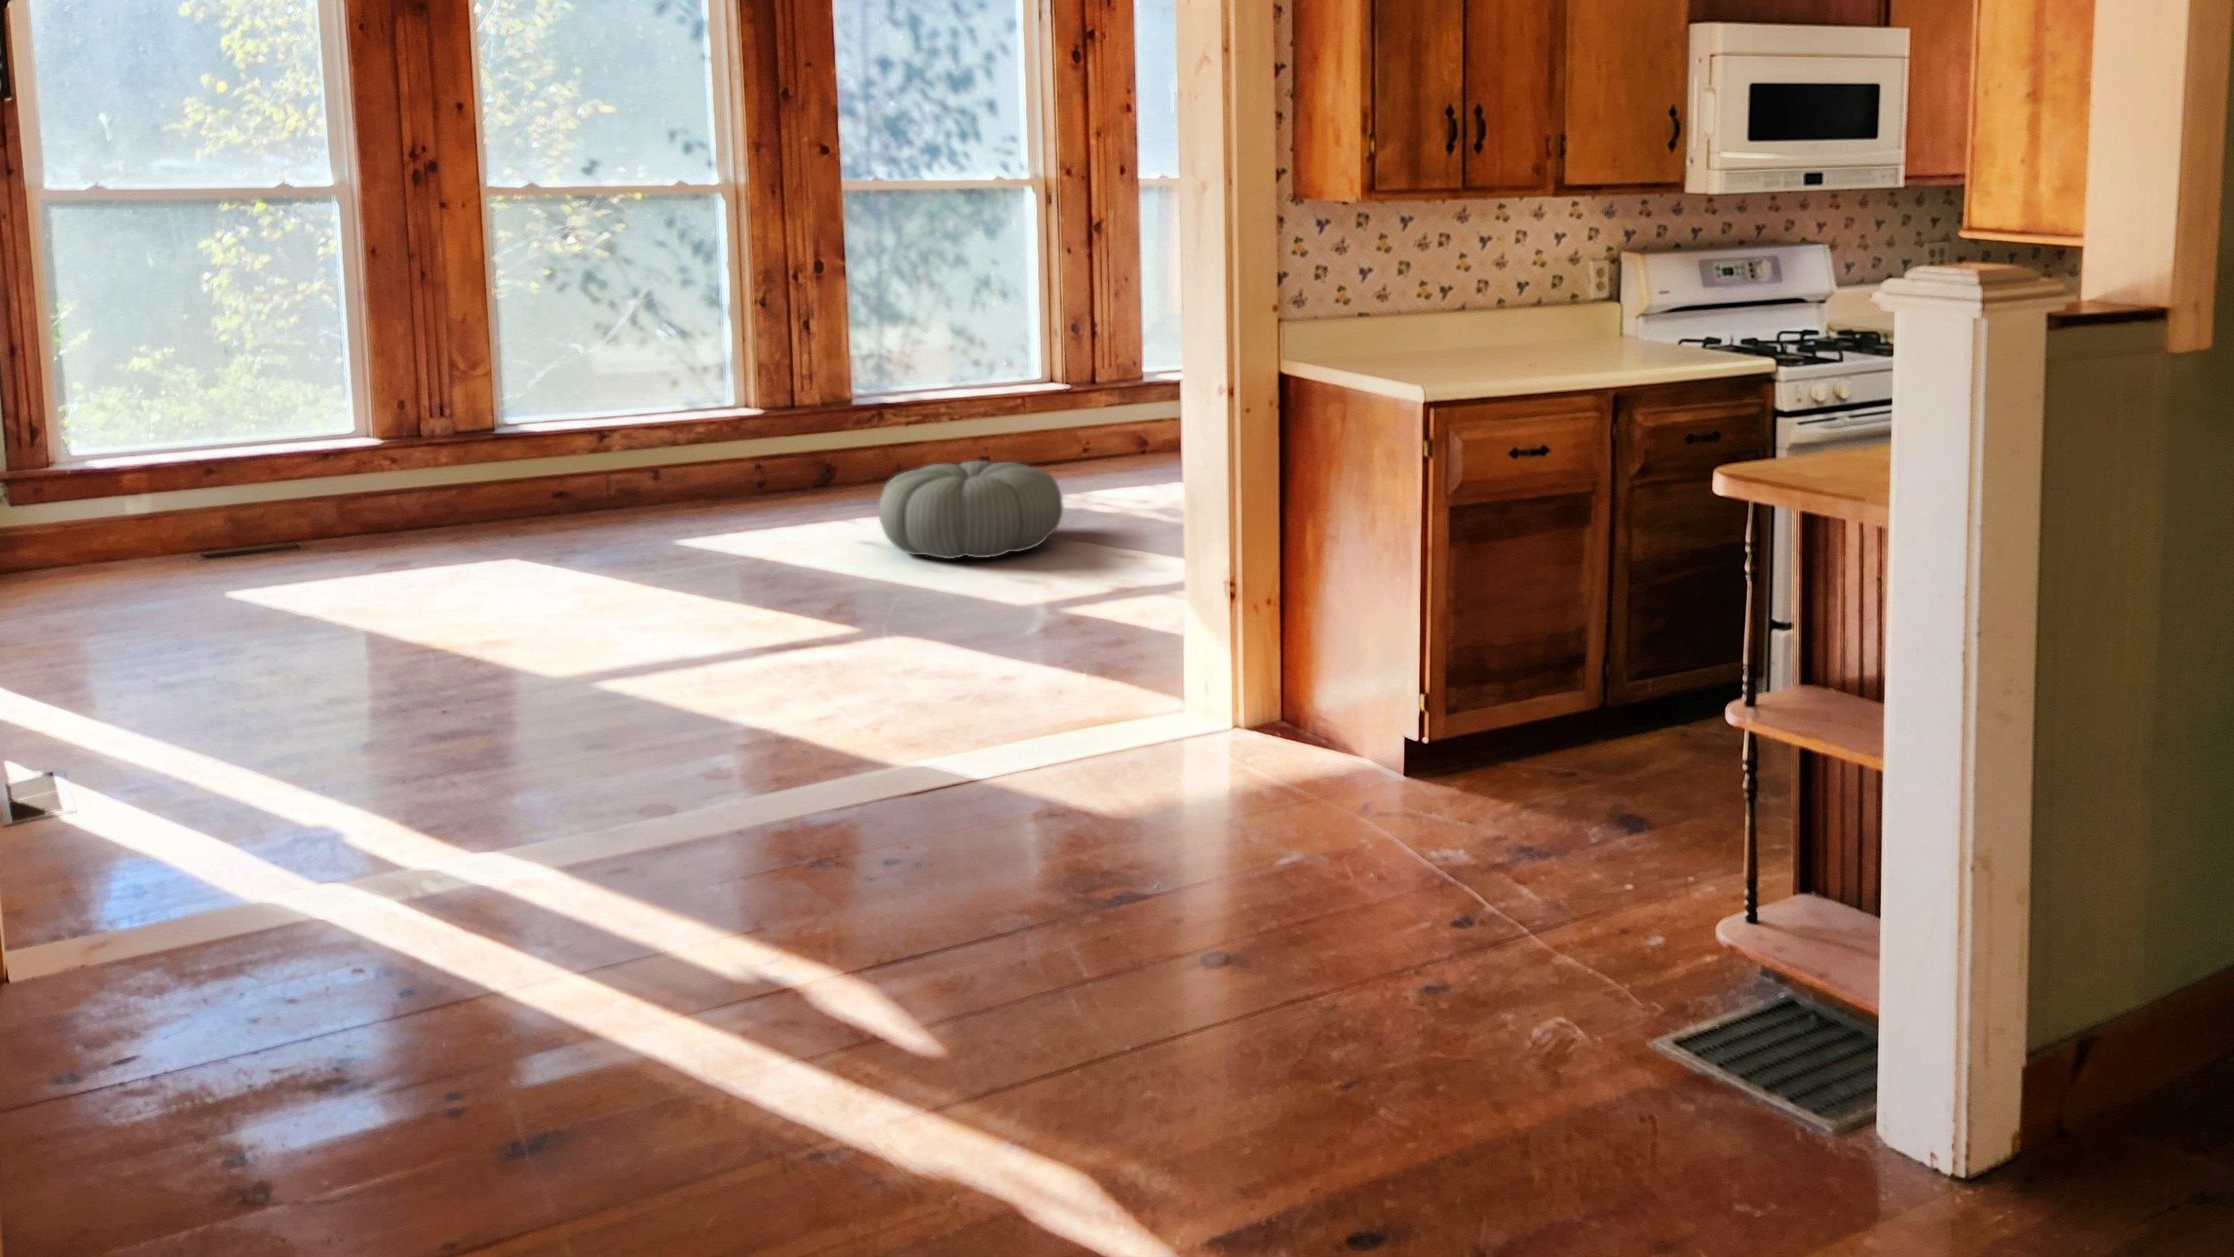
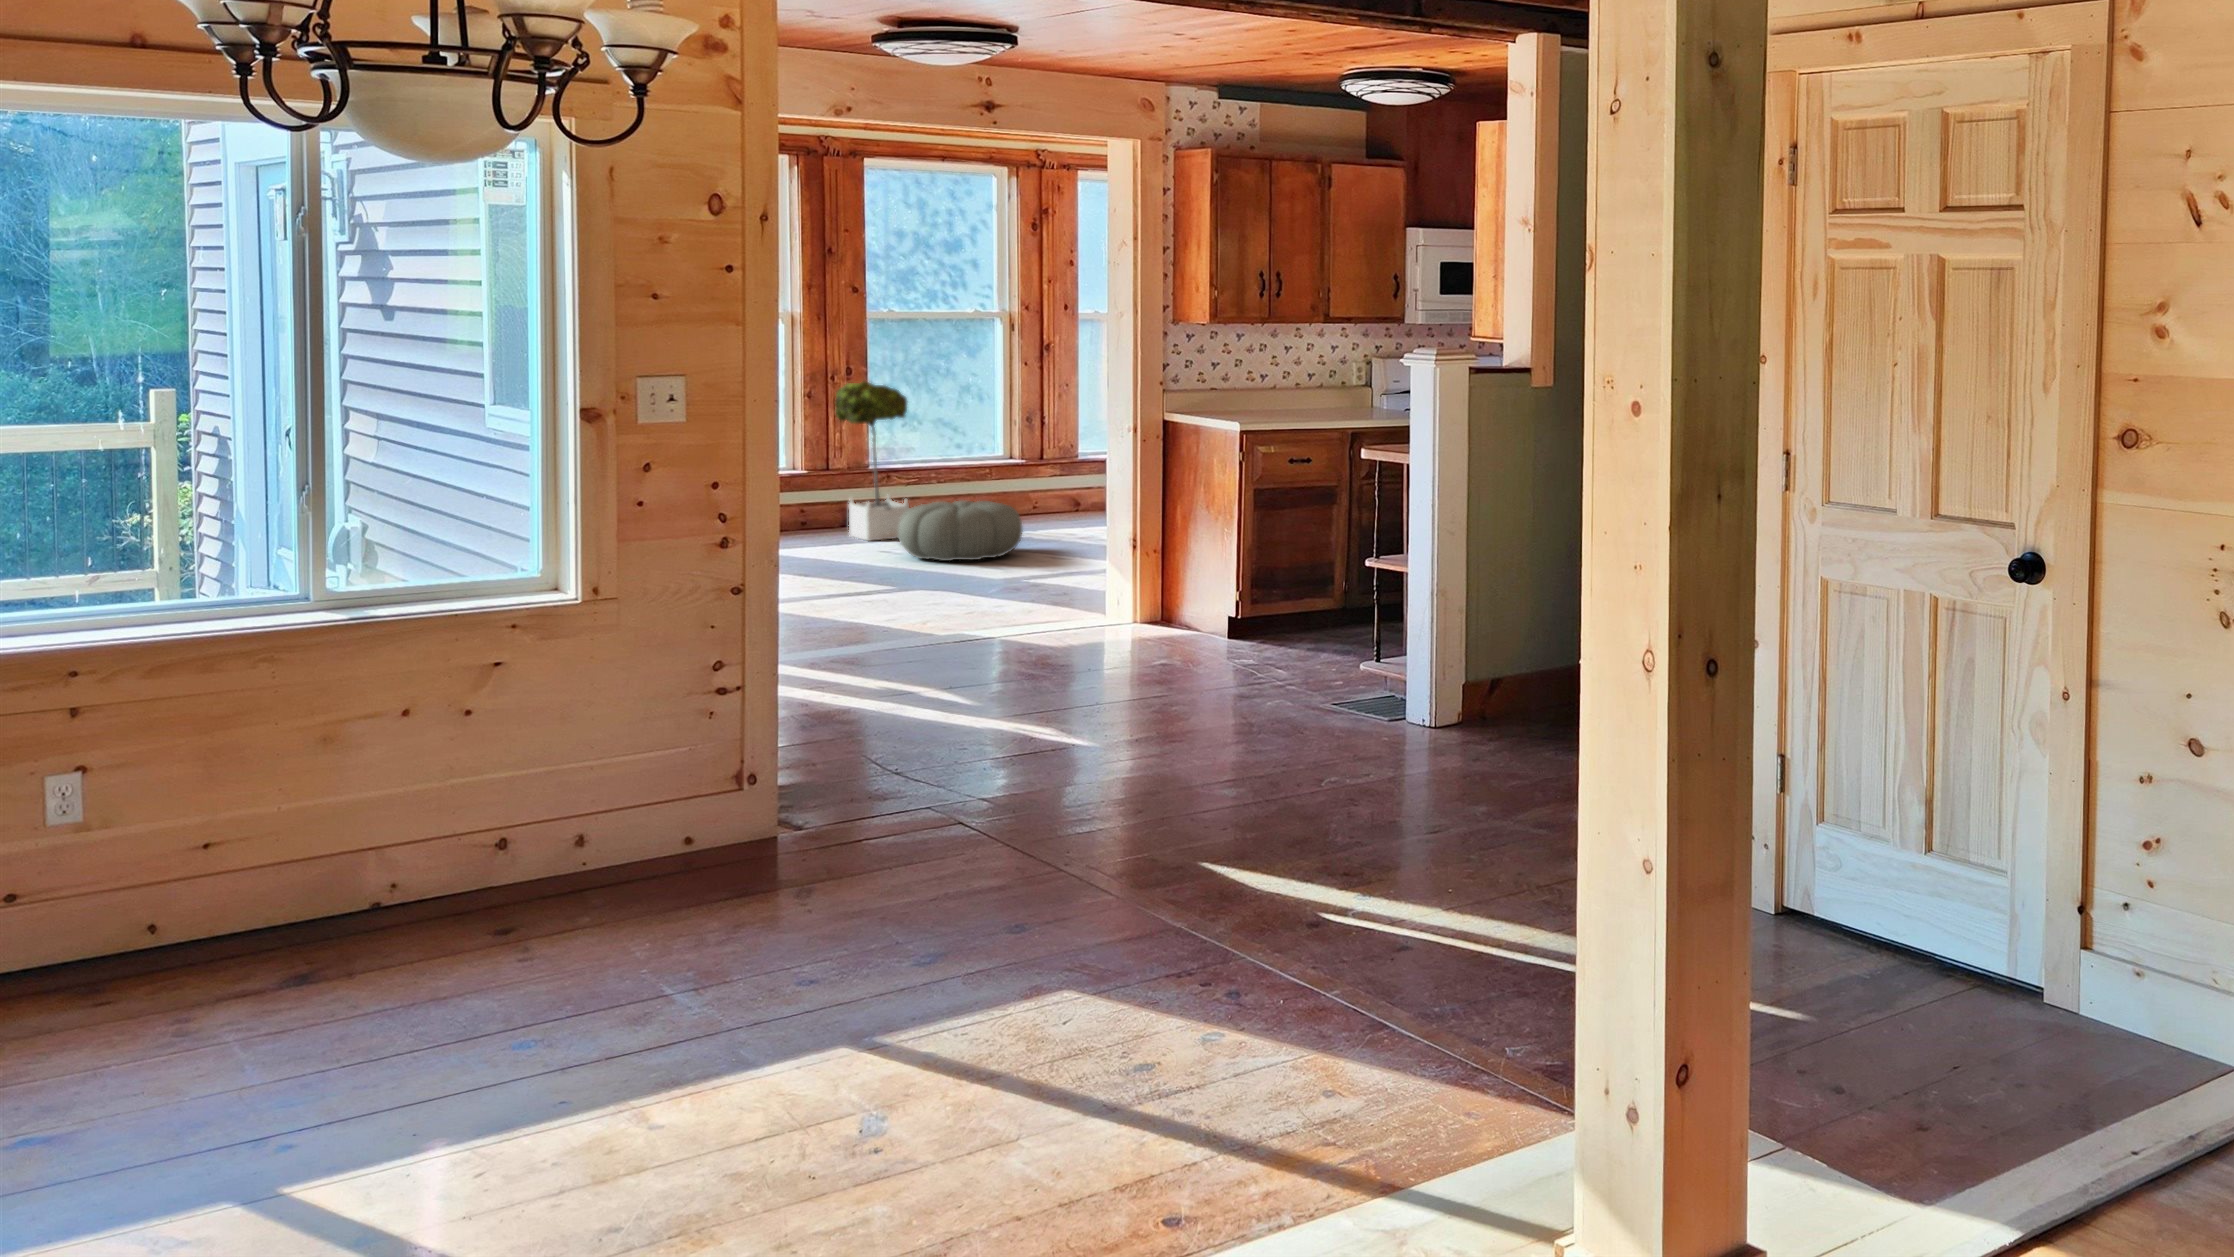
potted tree: none [793,279,906,513] -> present [835,380,909,541]

